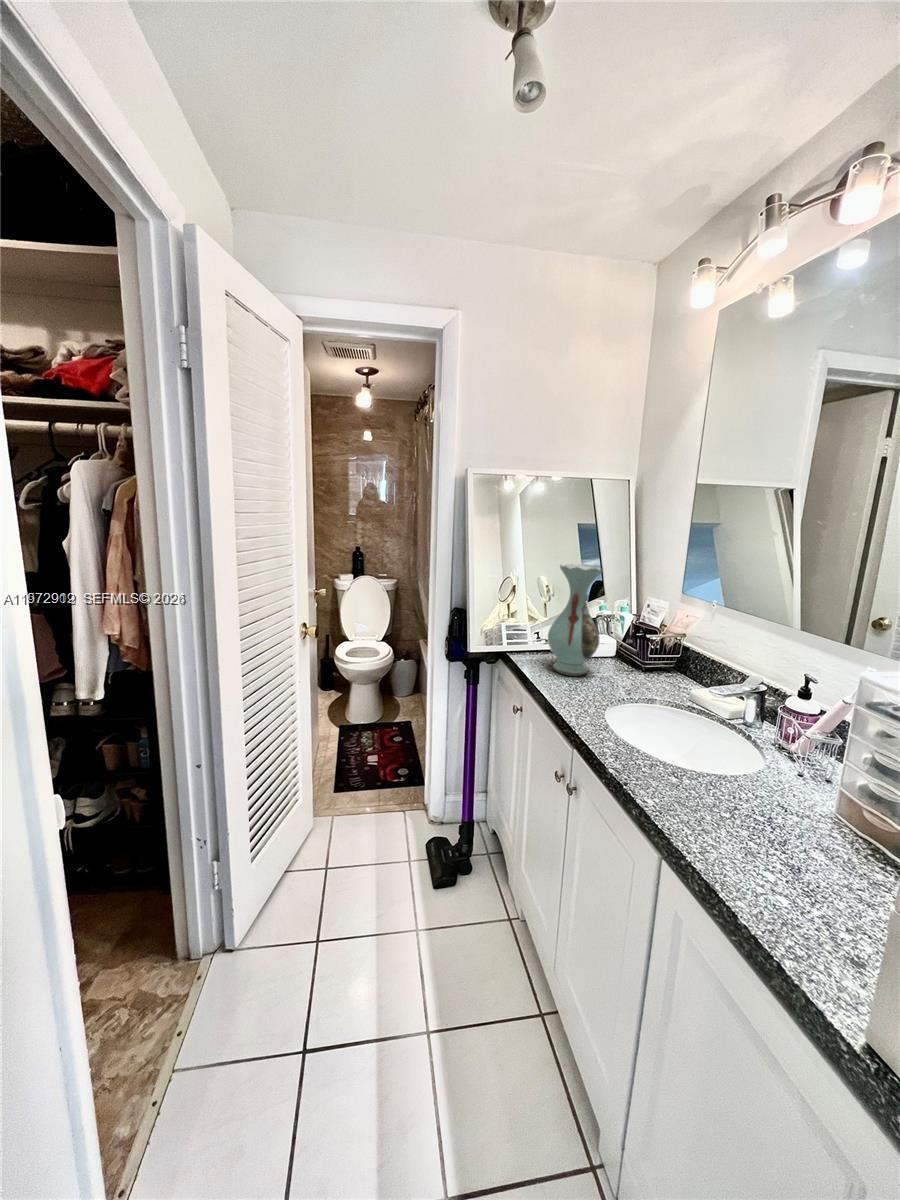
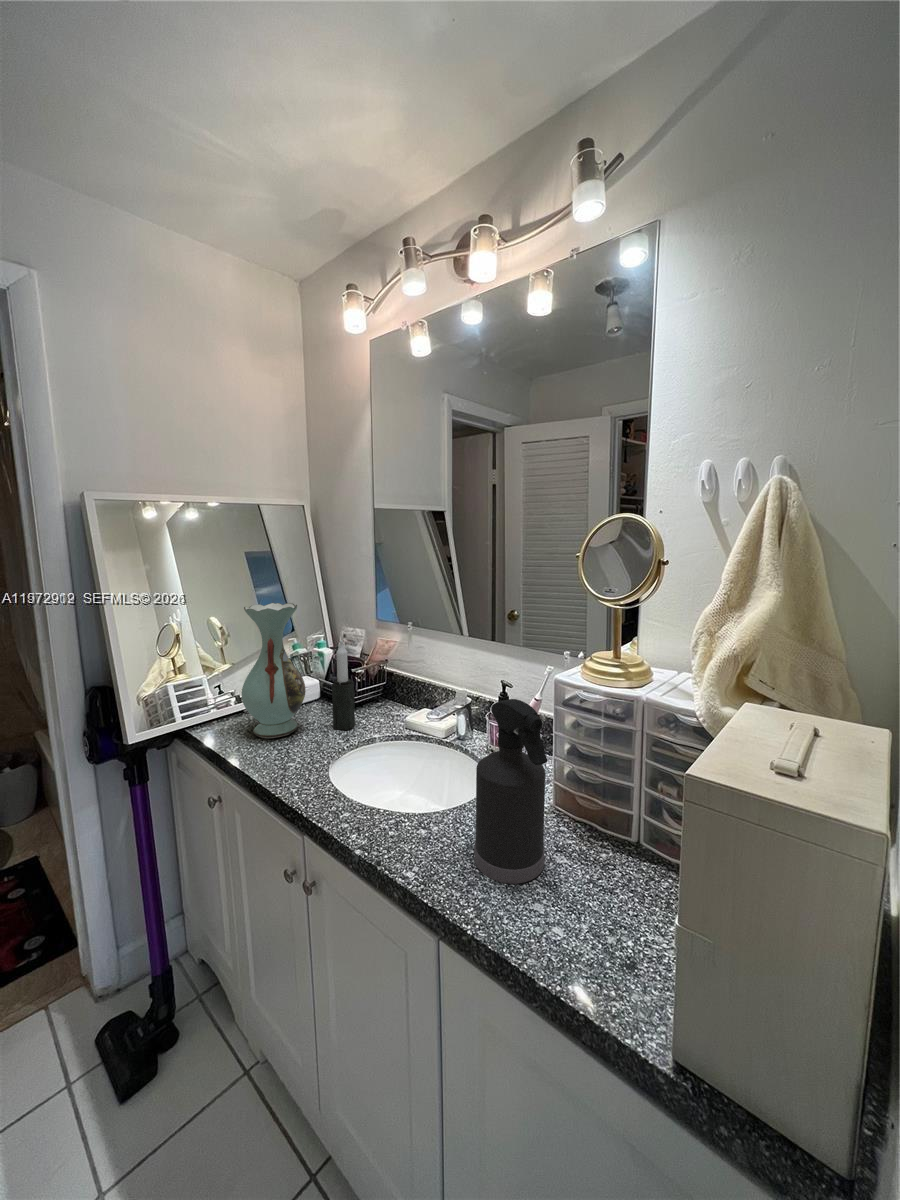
candle: none [618,605,644,686] -> present [332,640,355,730]
spray bottle: none [717,675,815,856] -> present [474,699,547,884]

